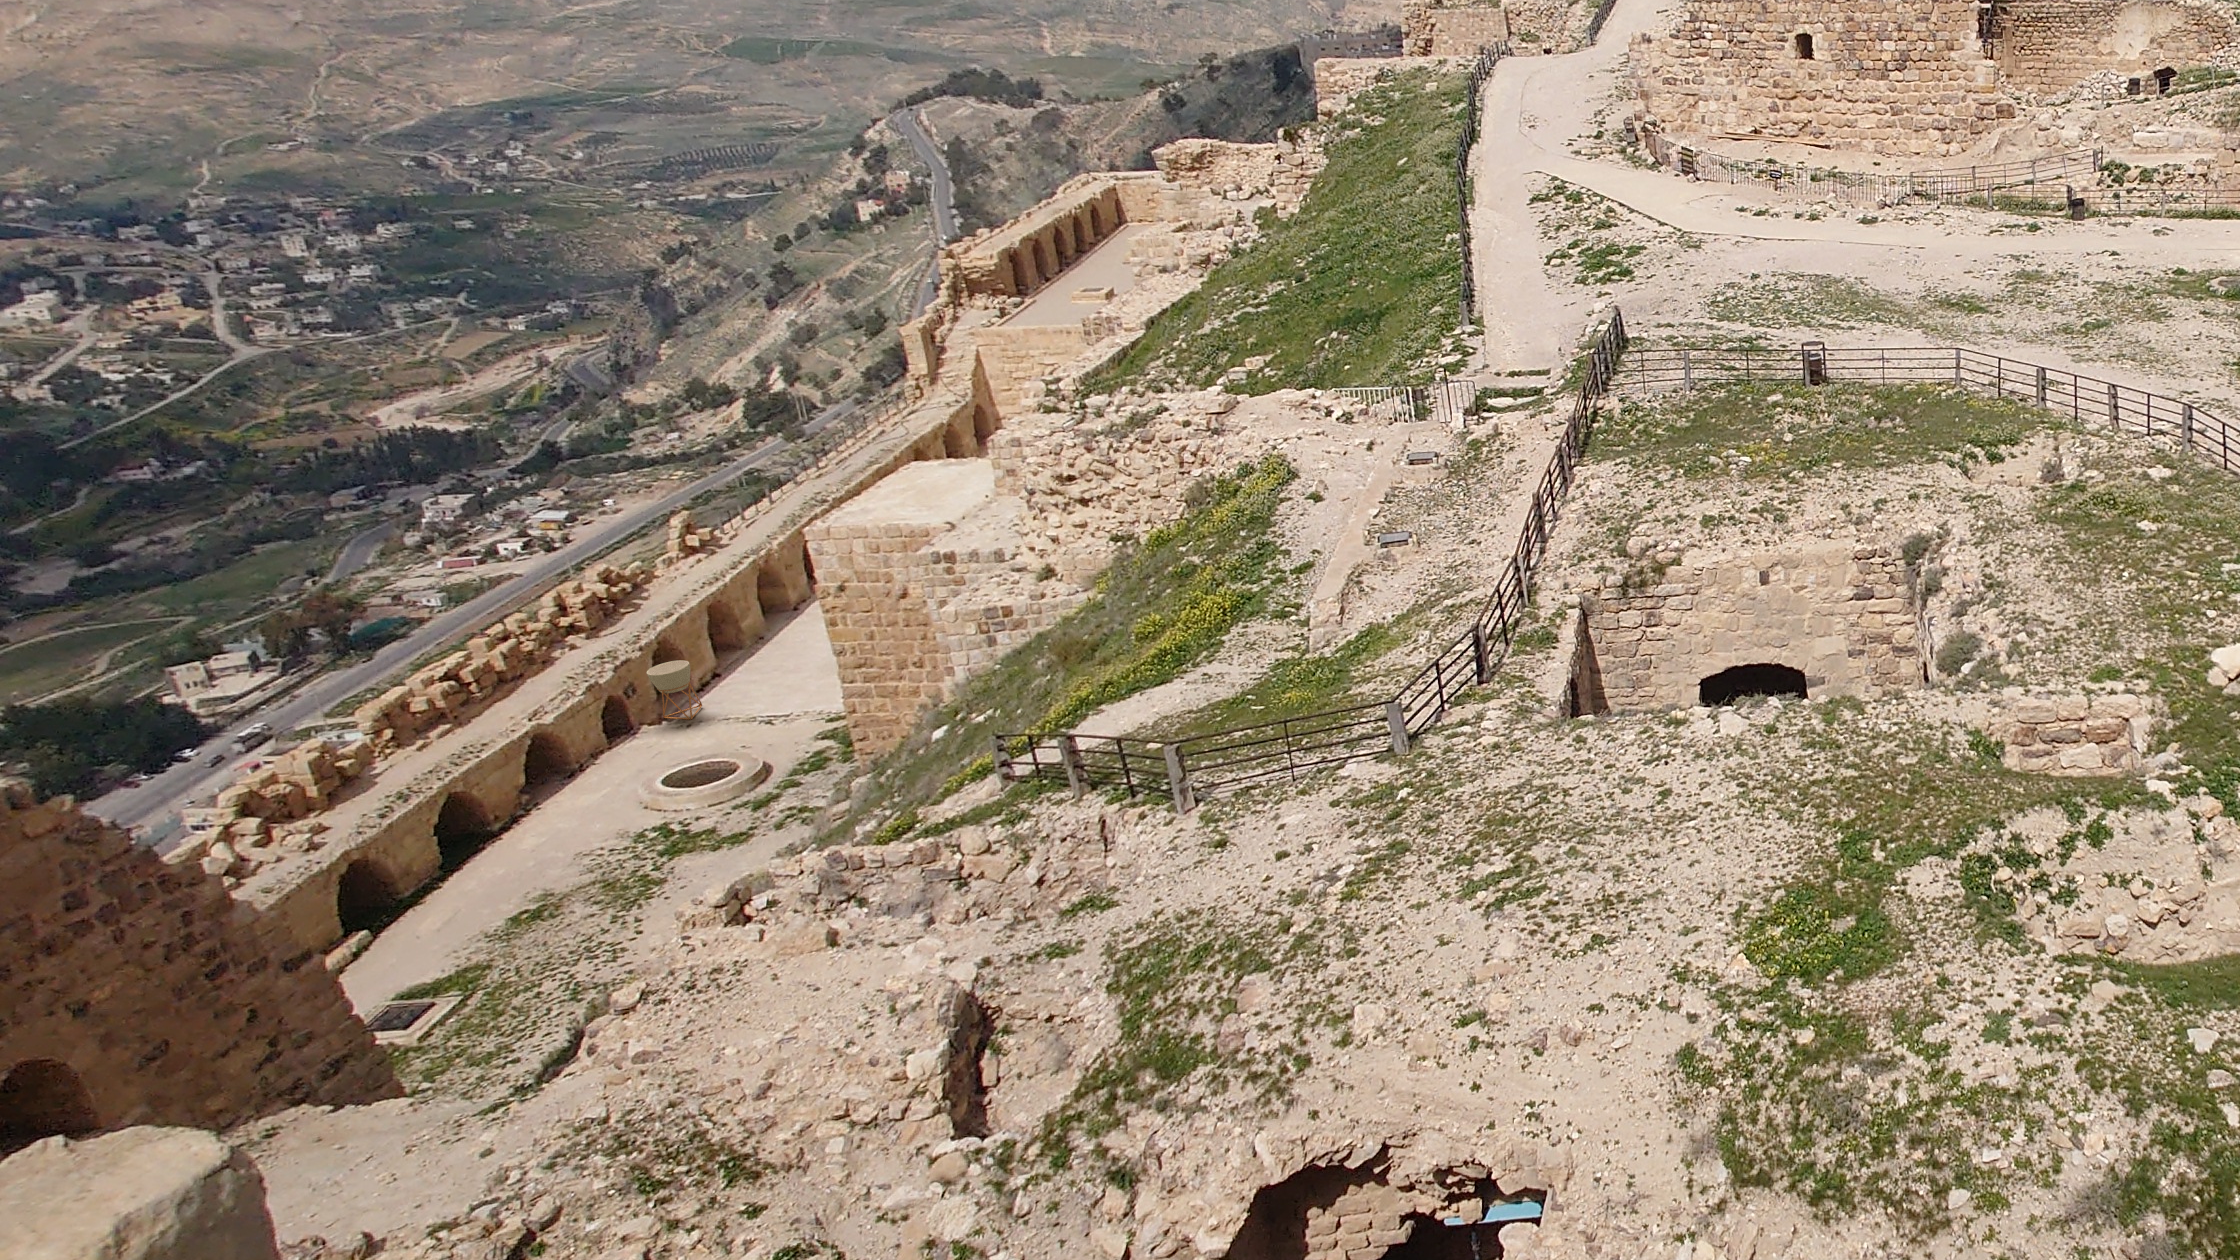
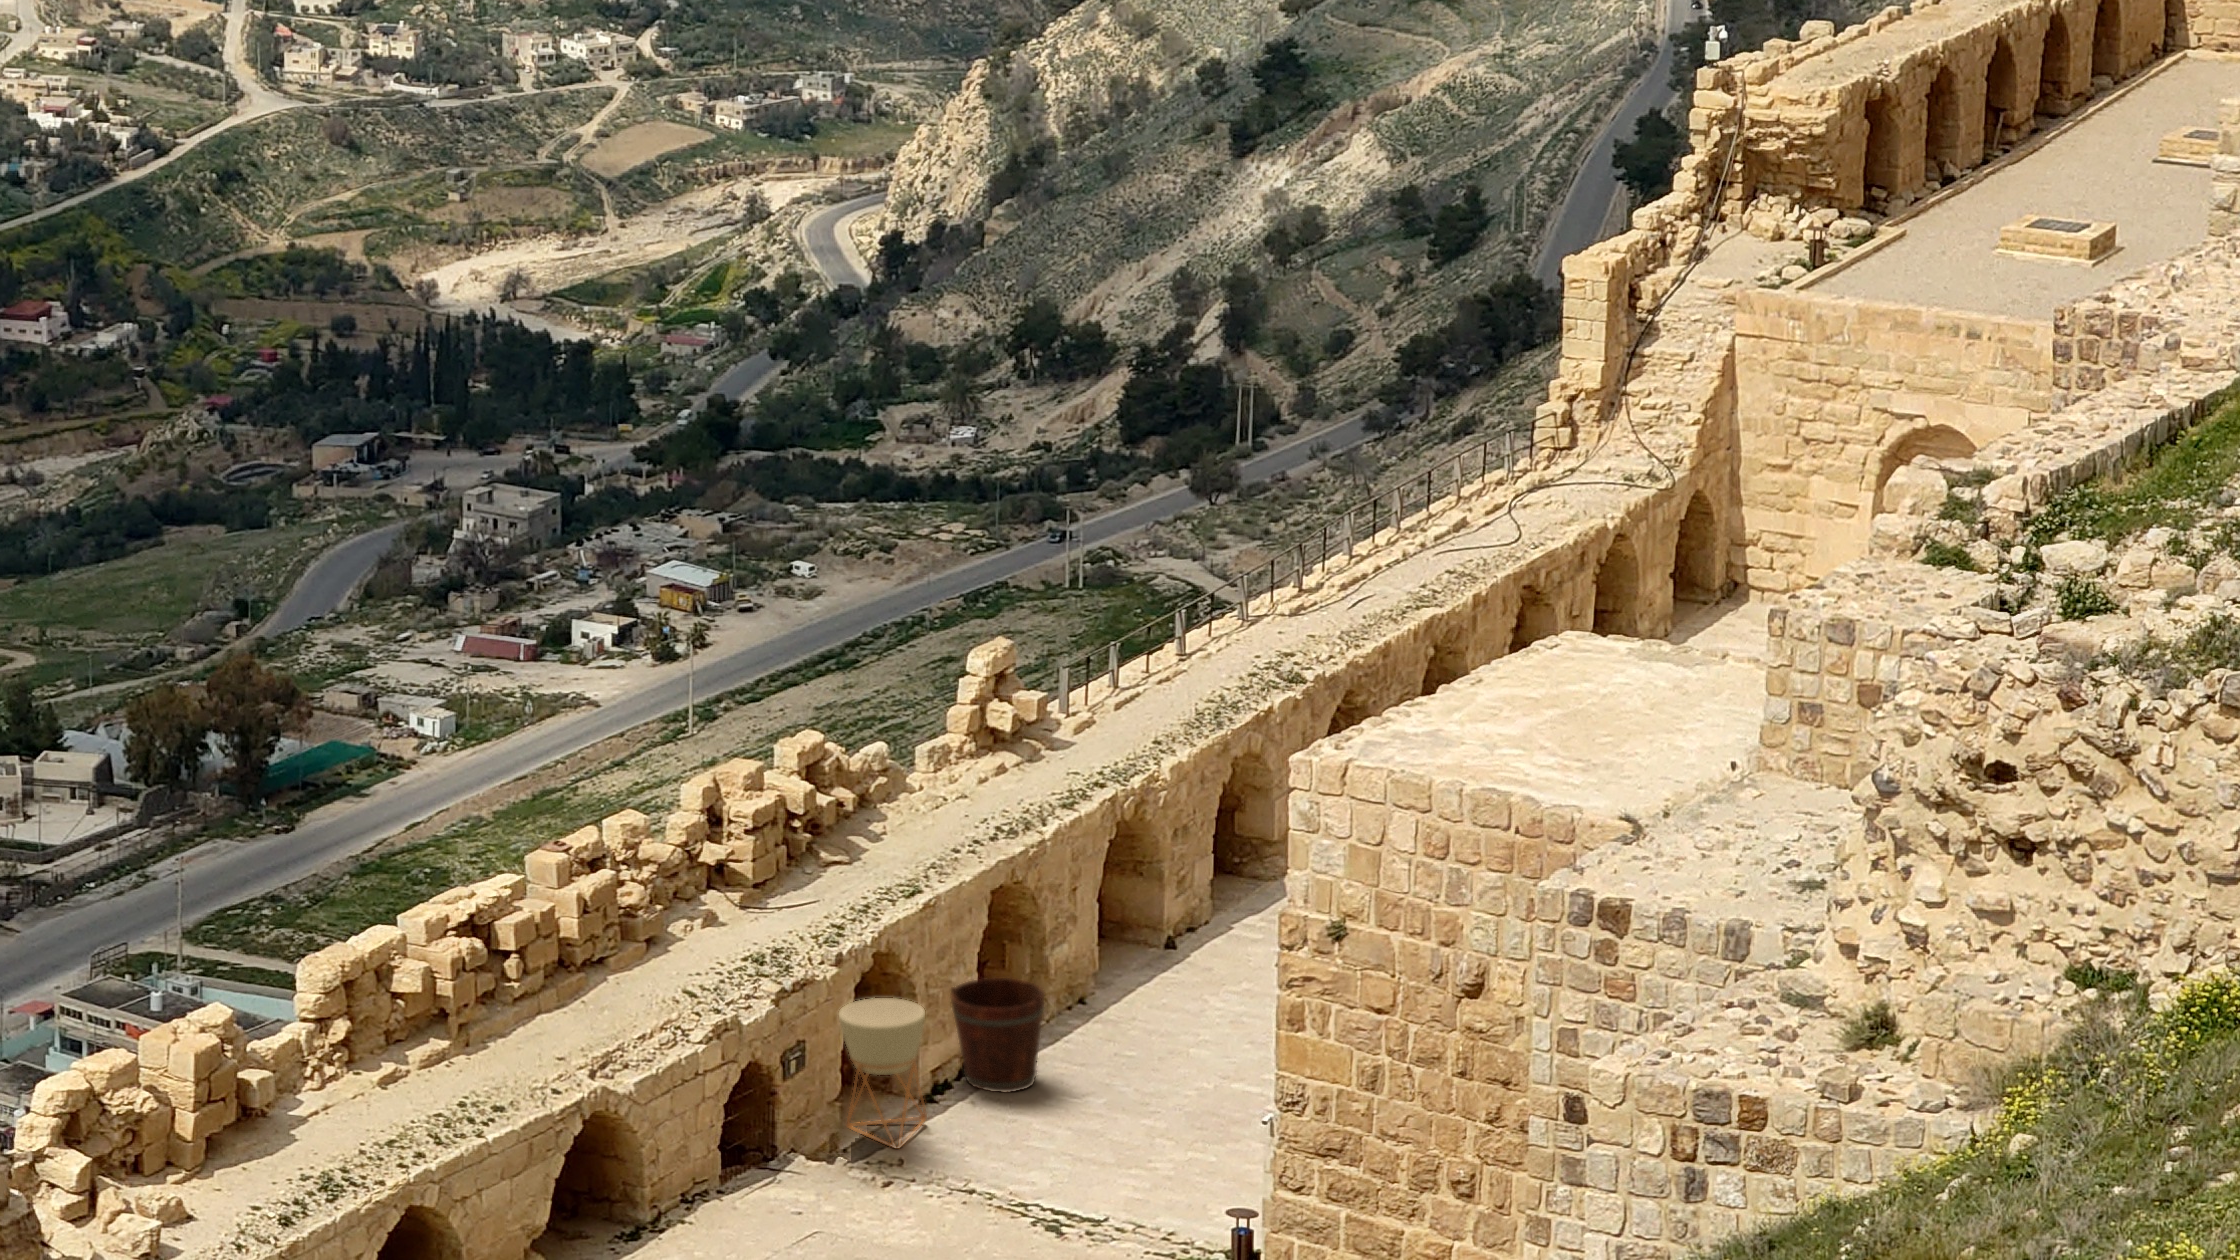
bucket: none [700,641,751,689] -> present [950,978,1045,1093]

